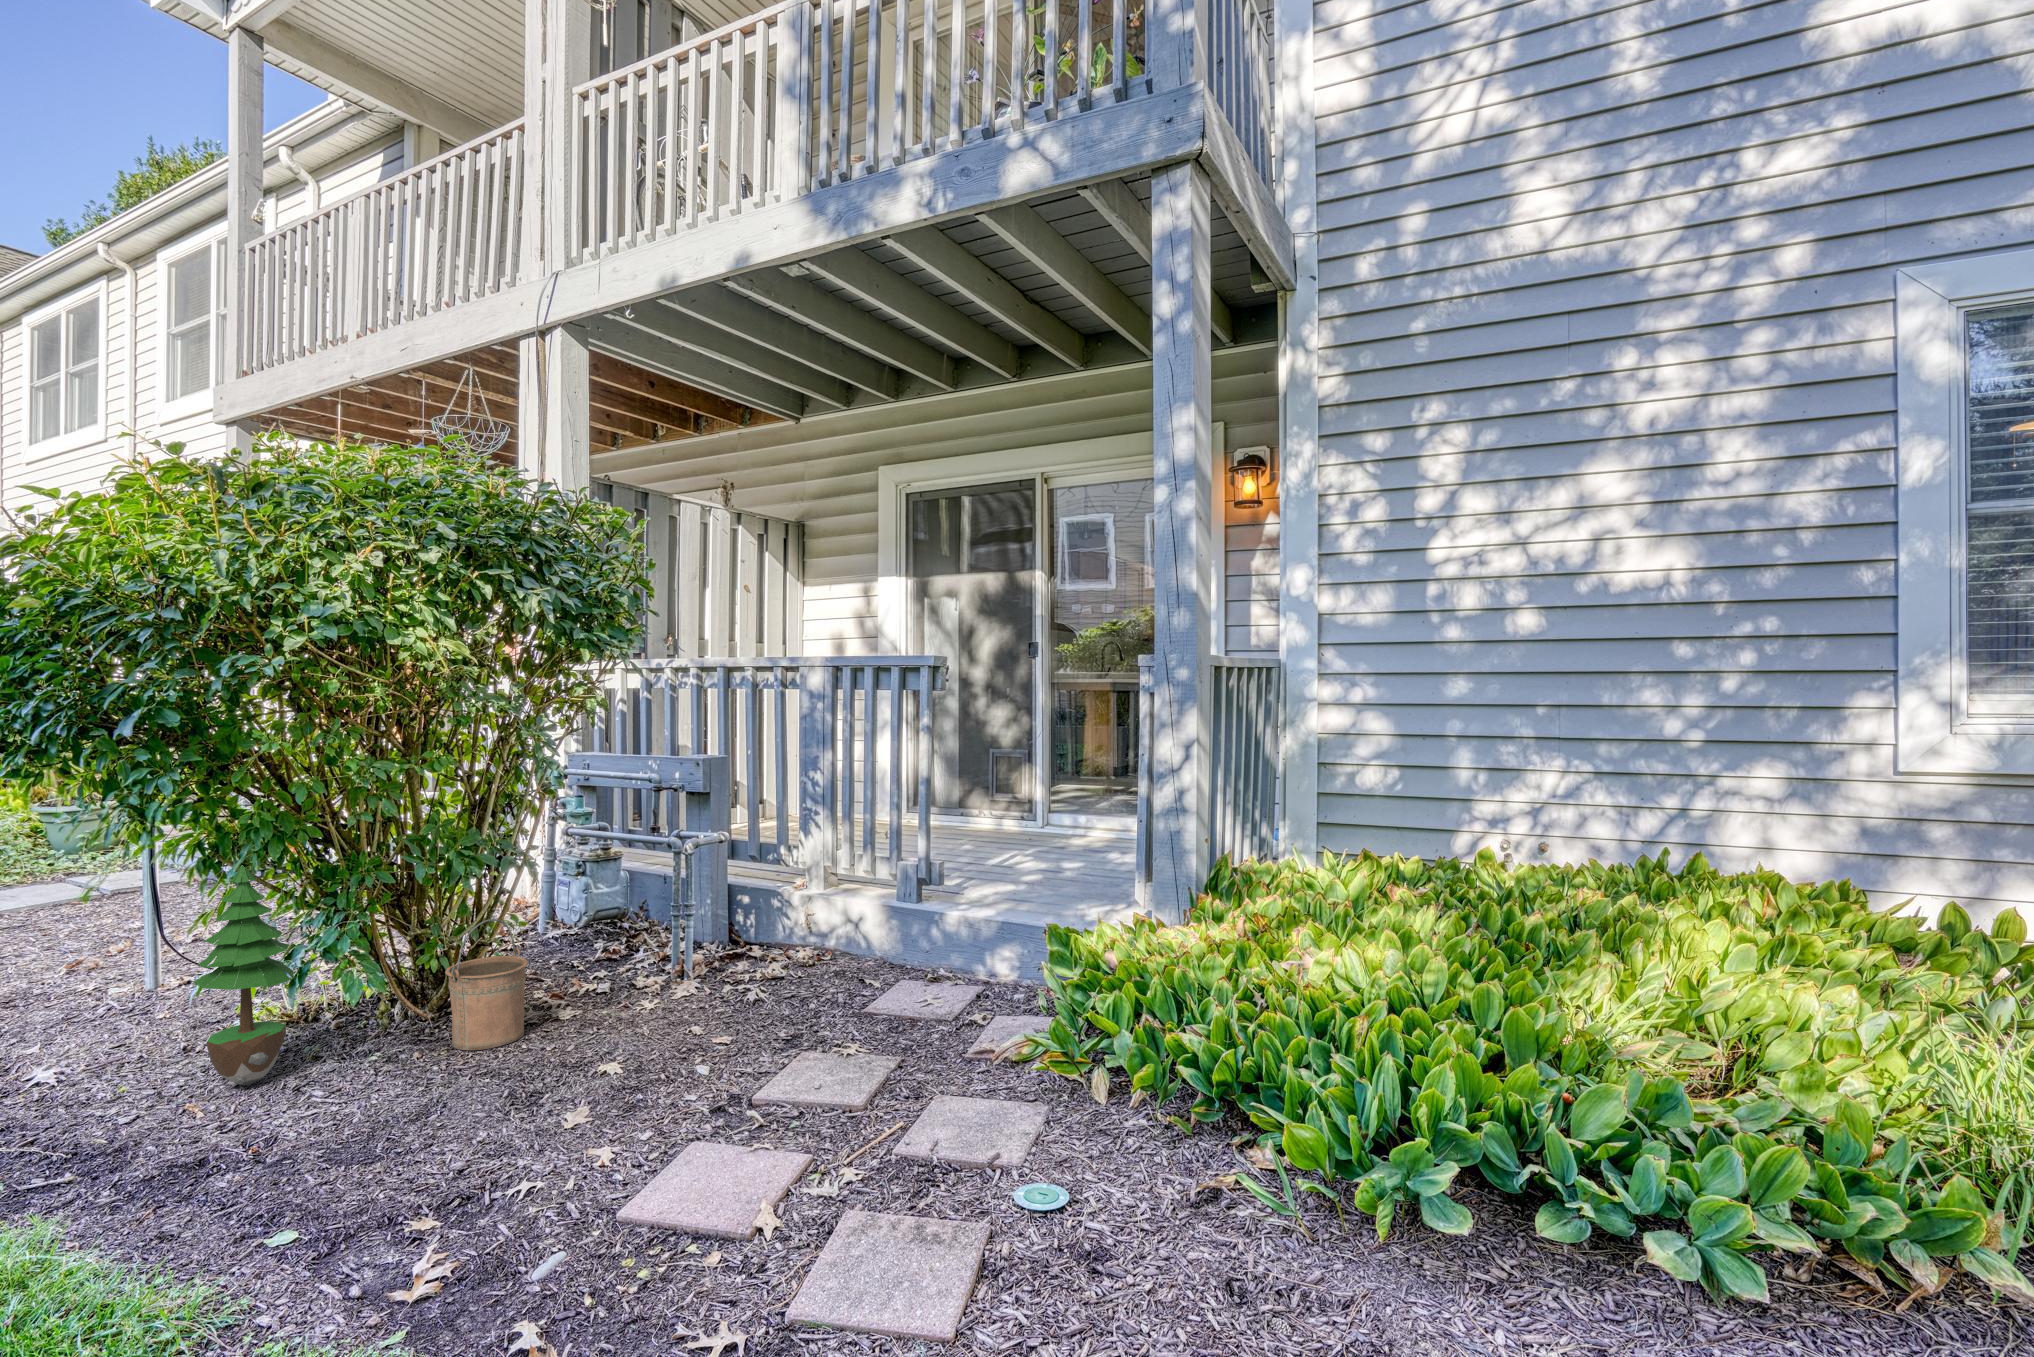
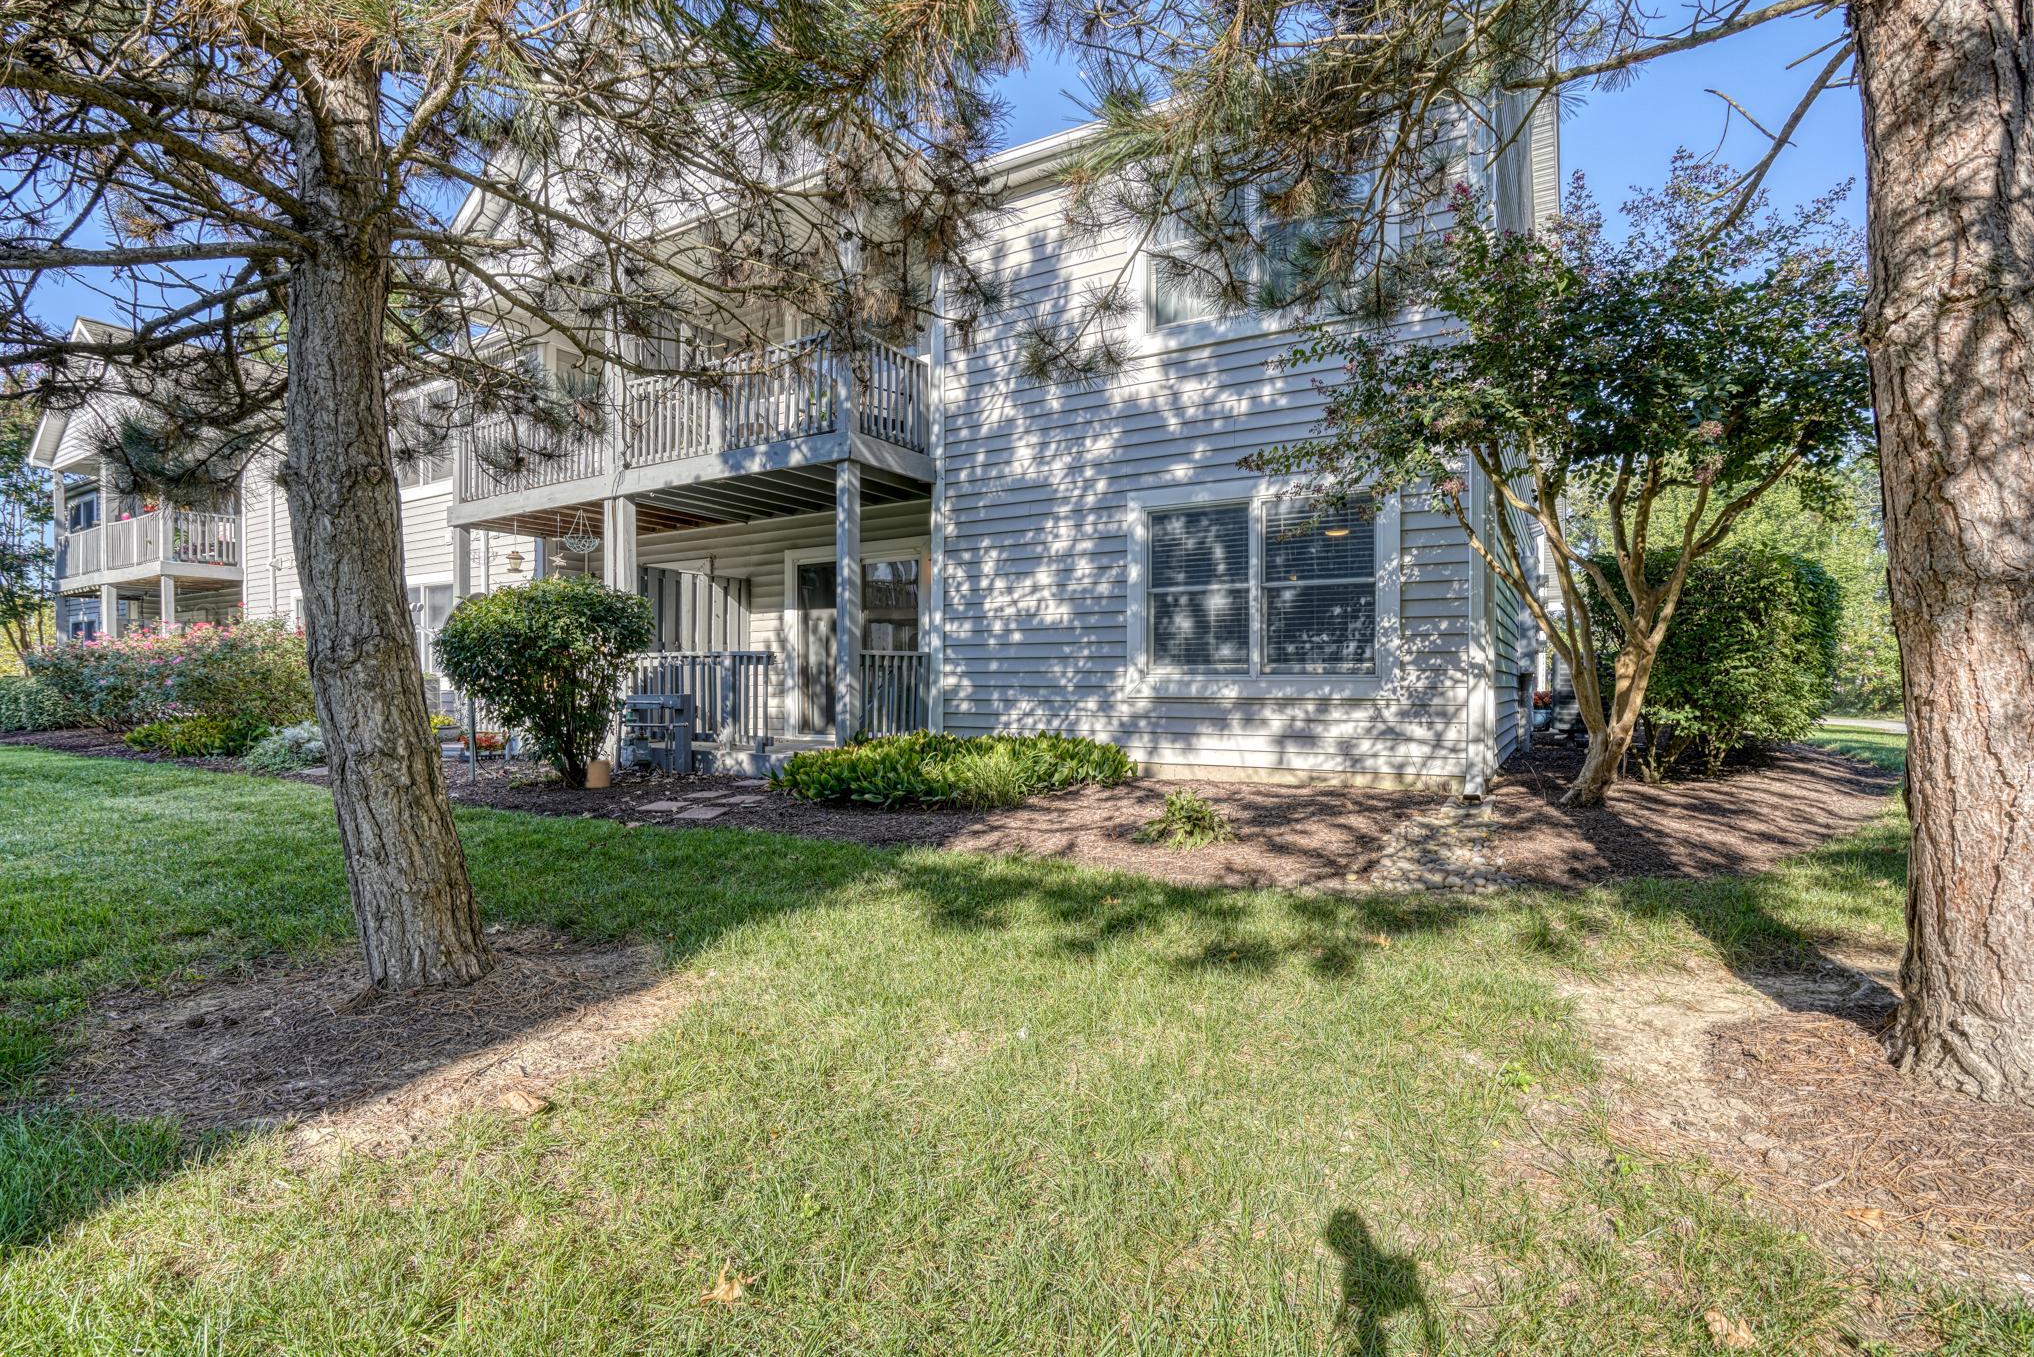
potted tree: present [194,865,293,1086] -> none [507,718,536,793]

